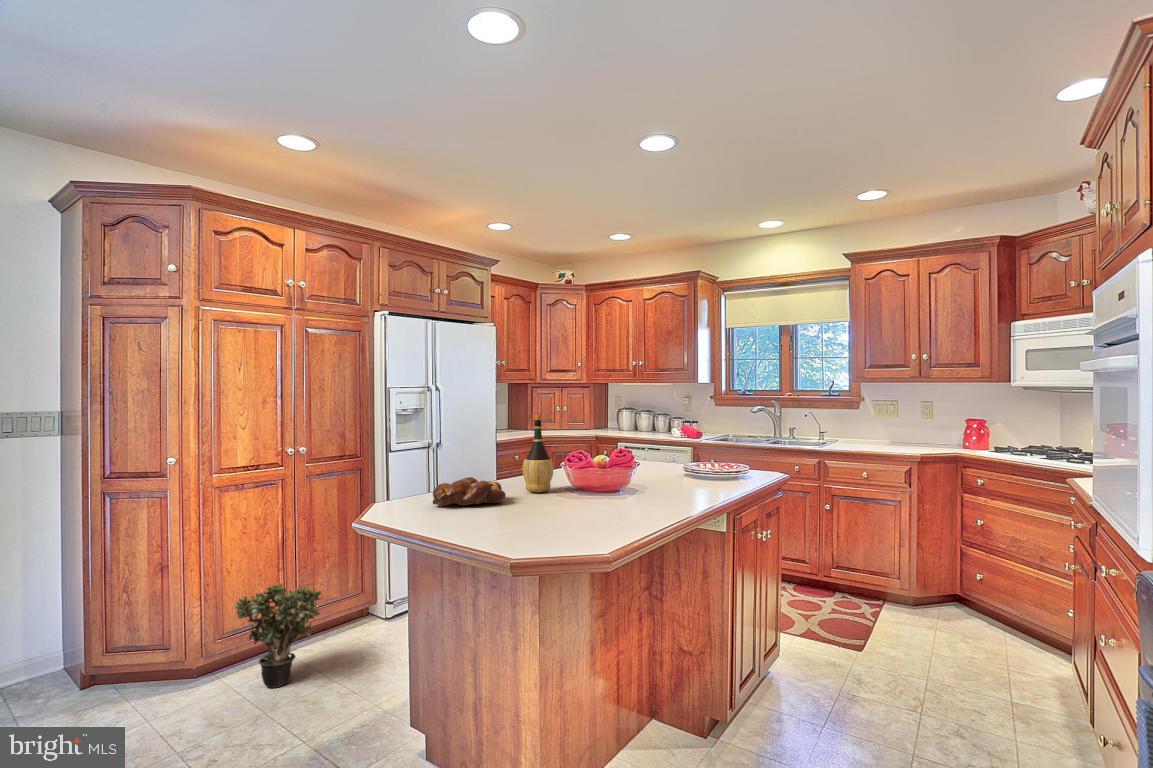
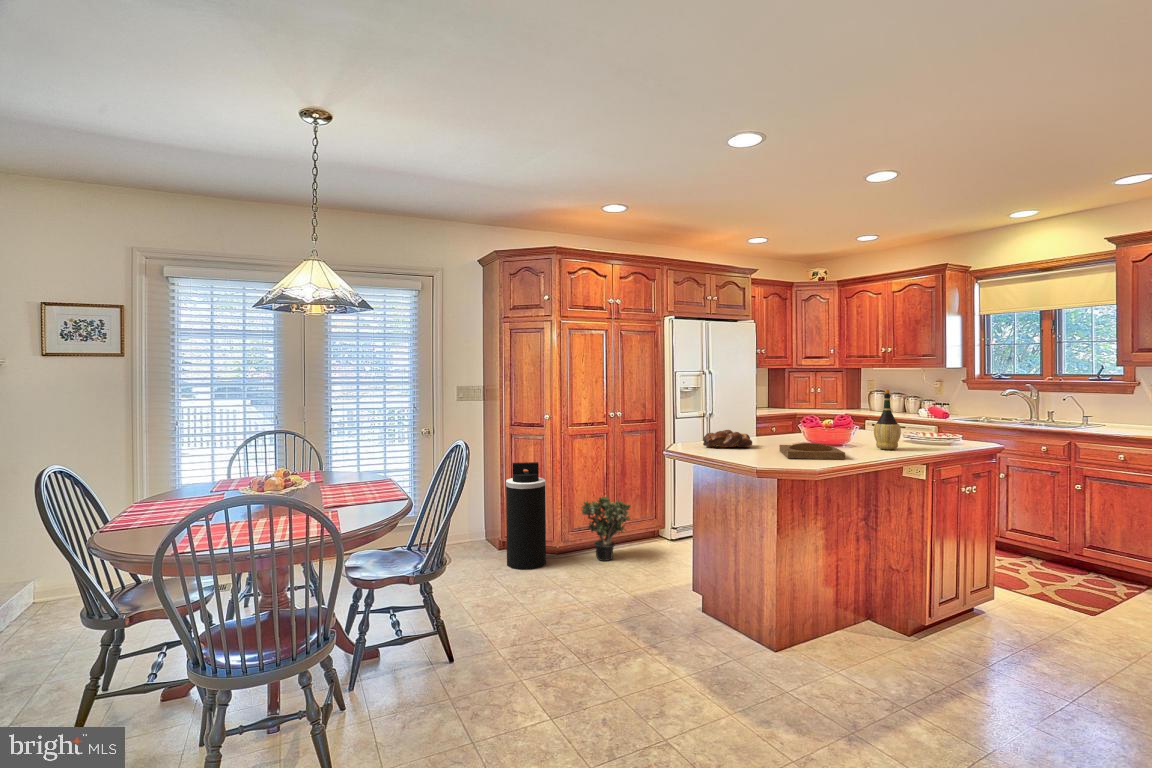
wine bottle: present [523,415,553,492] -> present [874,390,901,449]
tray: none [545,493,637,521] -> present [779,443,845,459]
trash can: none [82,542,166,739] -> present [506,462,546,570]

